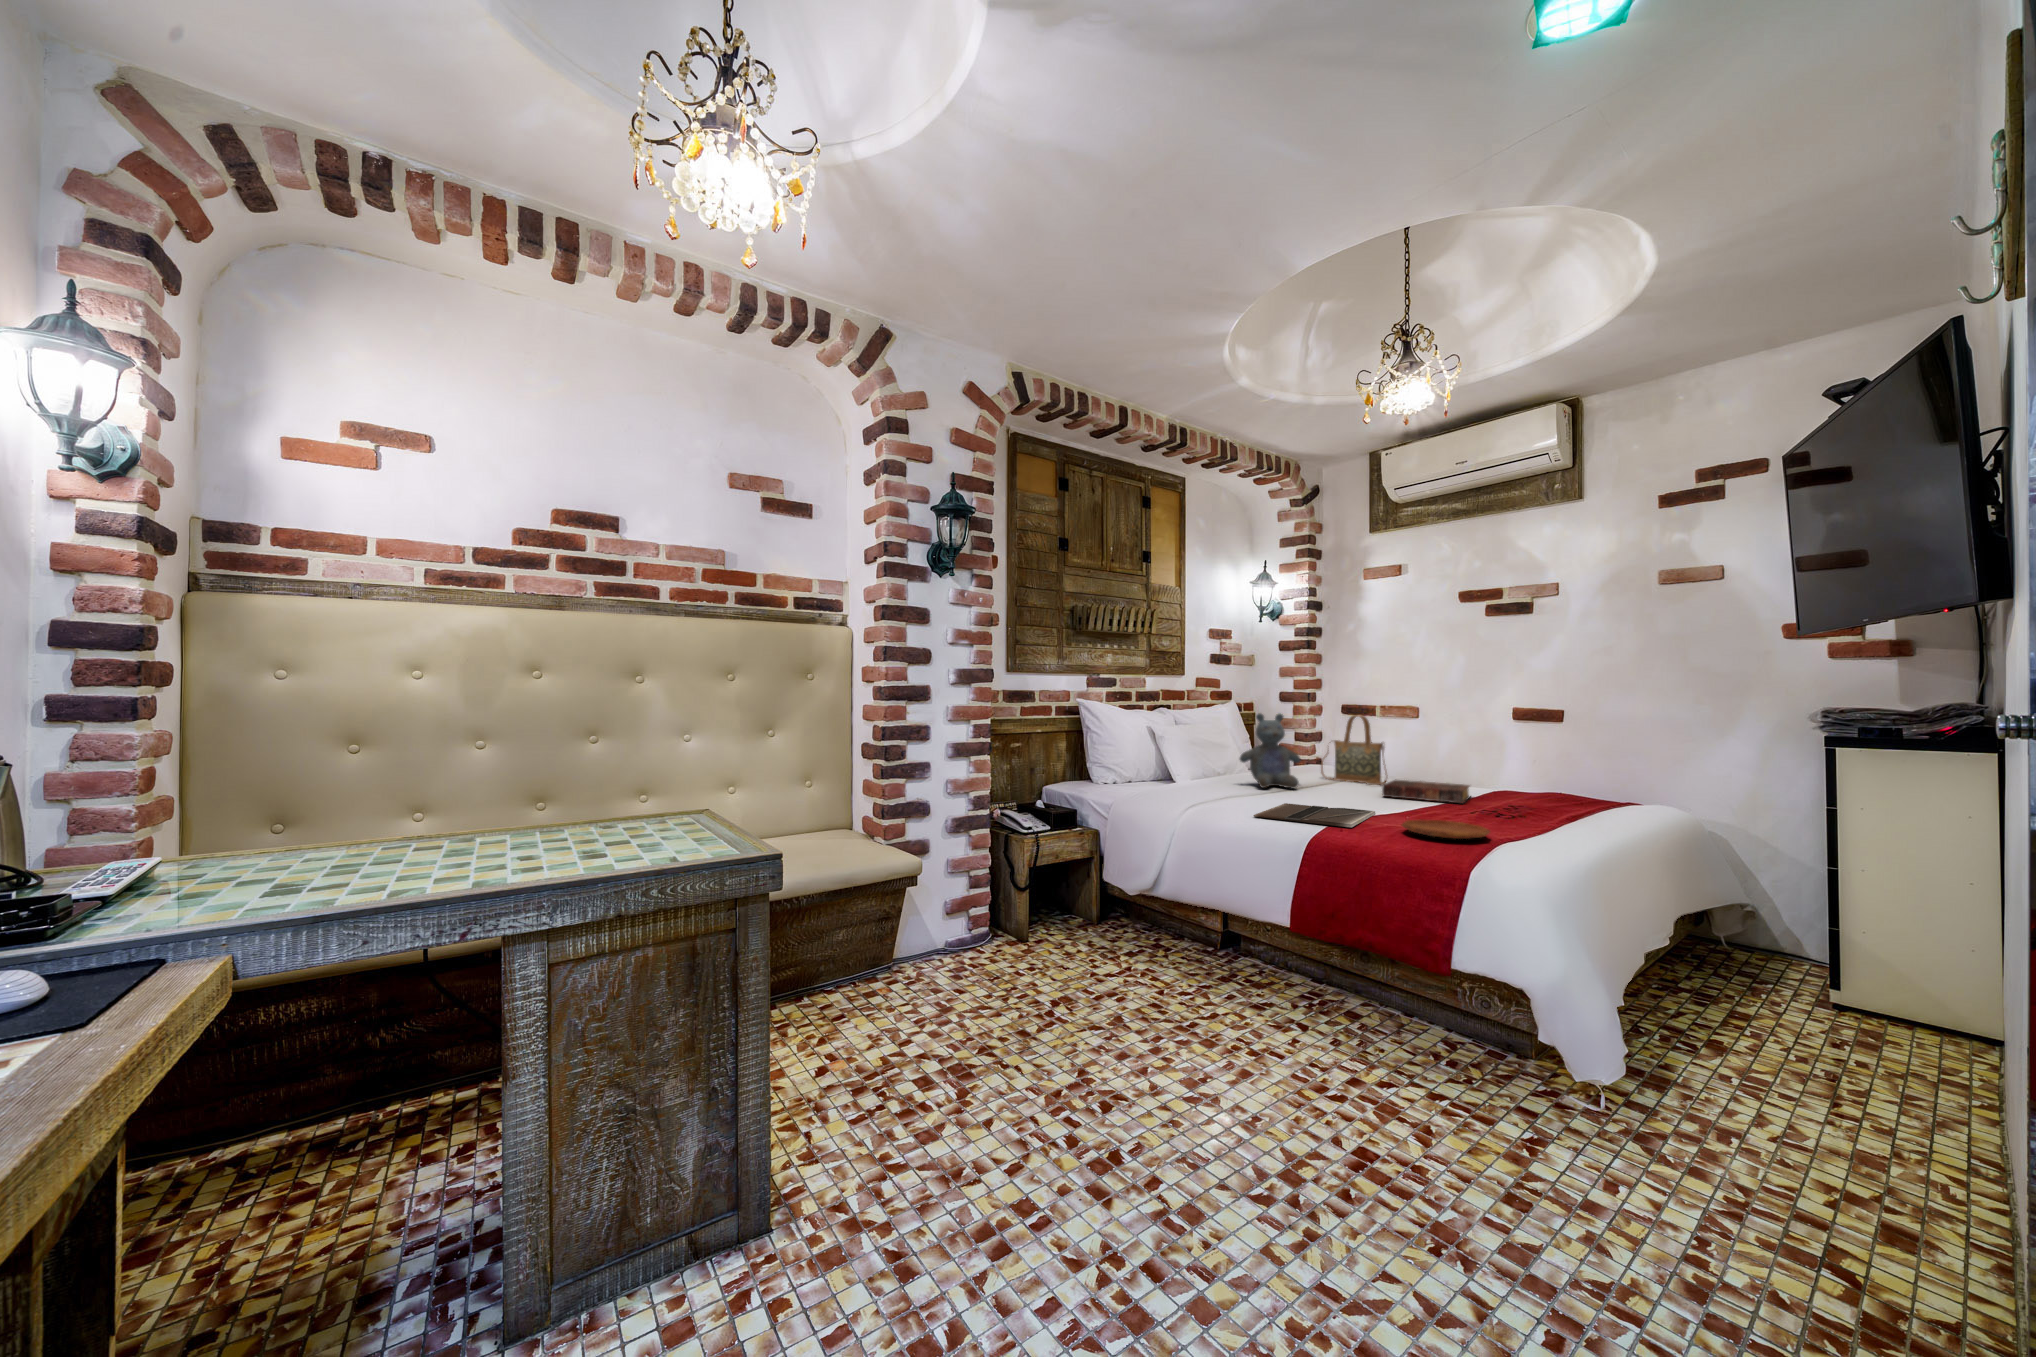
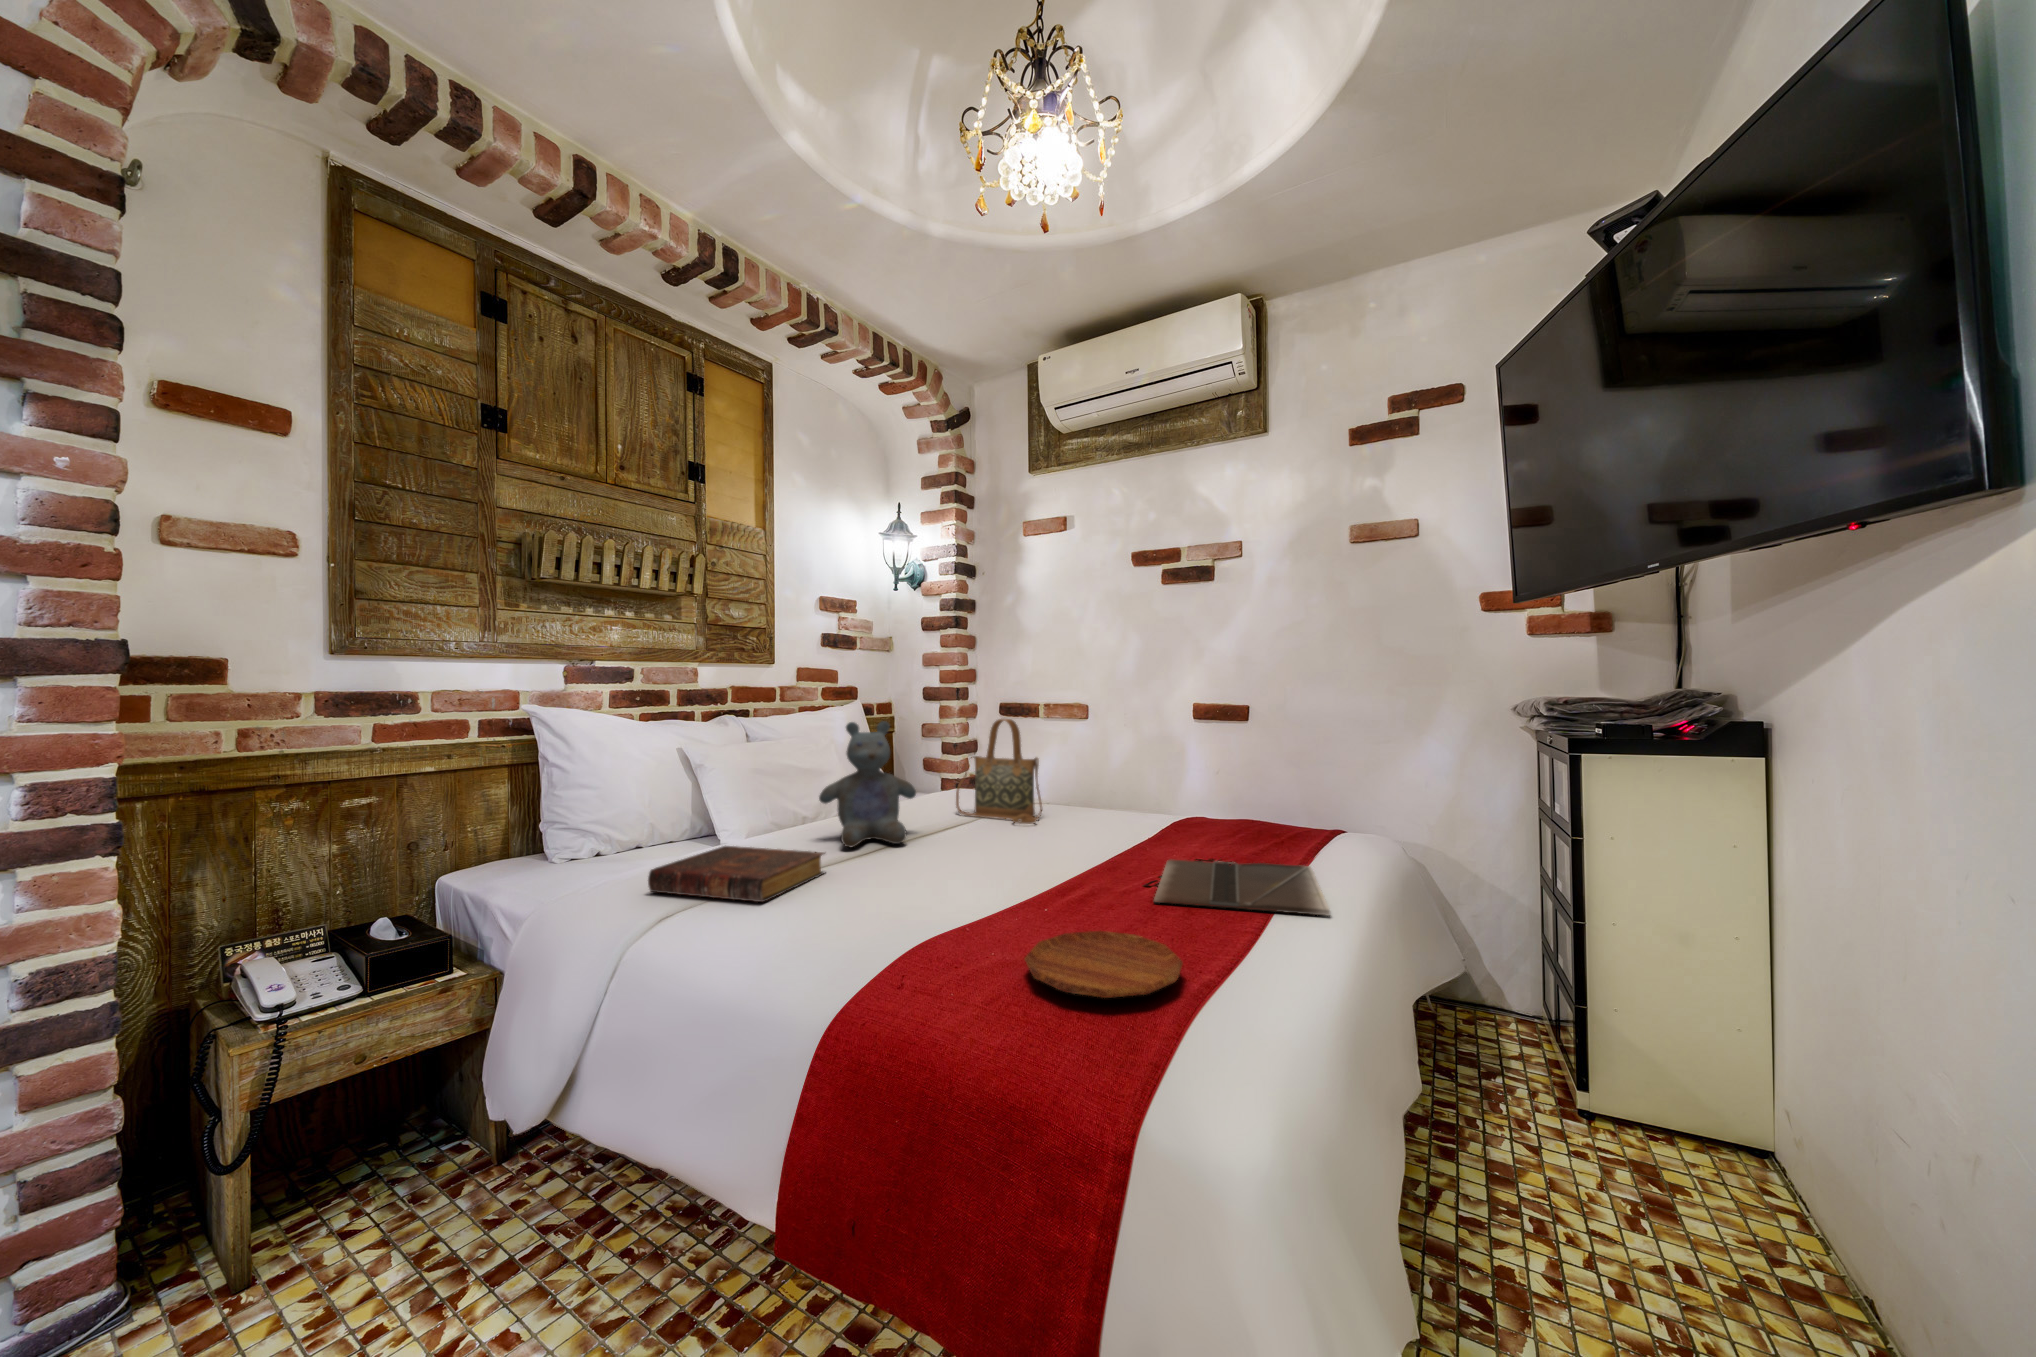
book: present [1382,779,1470,803] -> present [648,846,825,902]
laptop: present [1254,803,1375,828] -> present [1154,860,1330,916]

